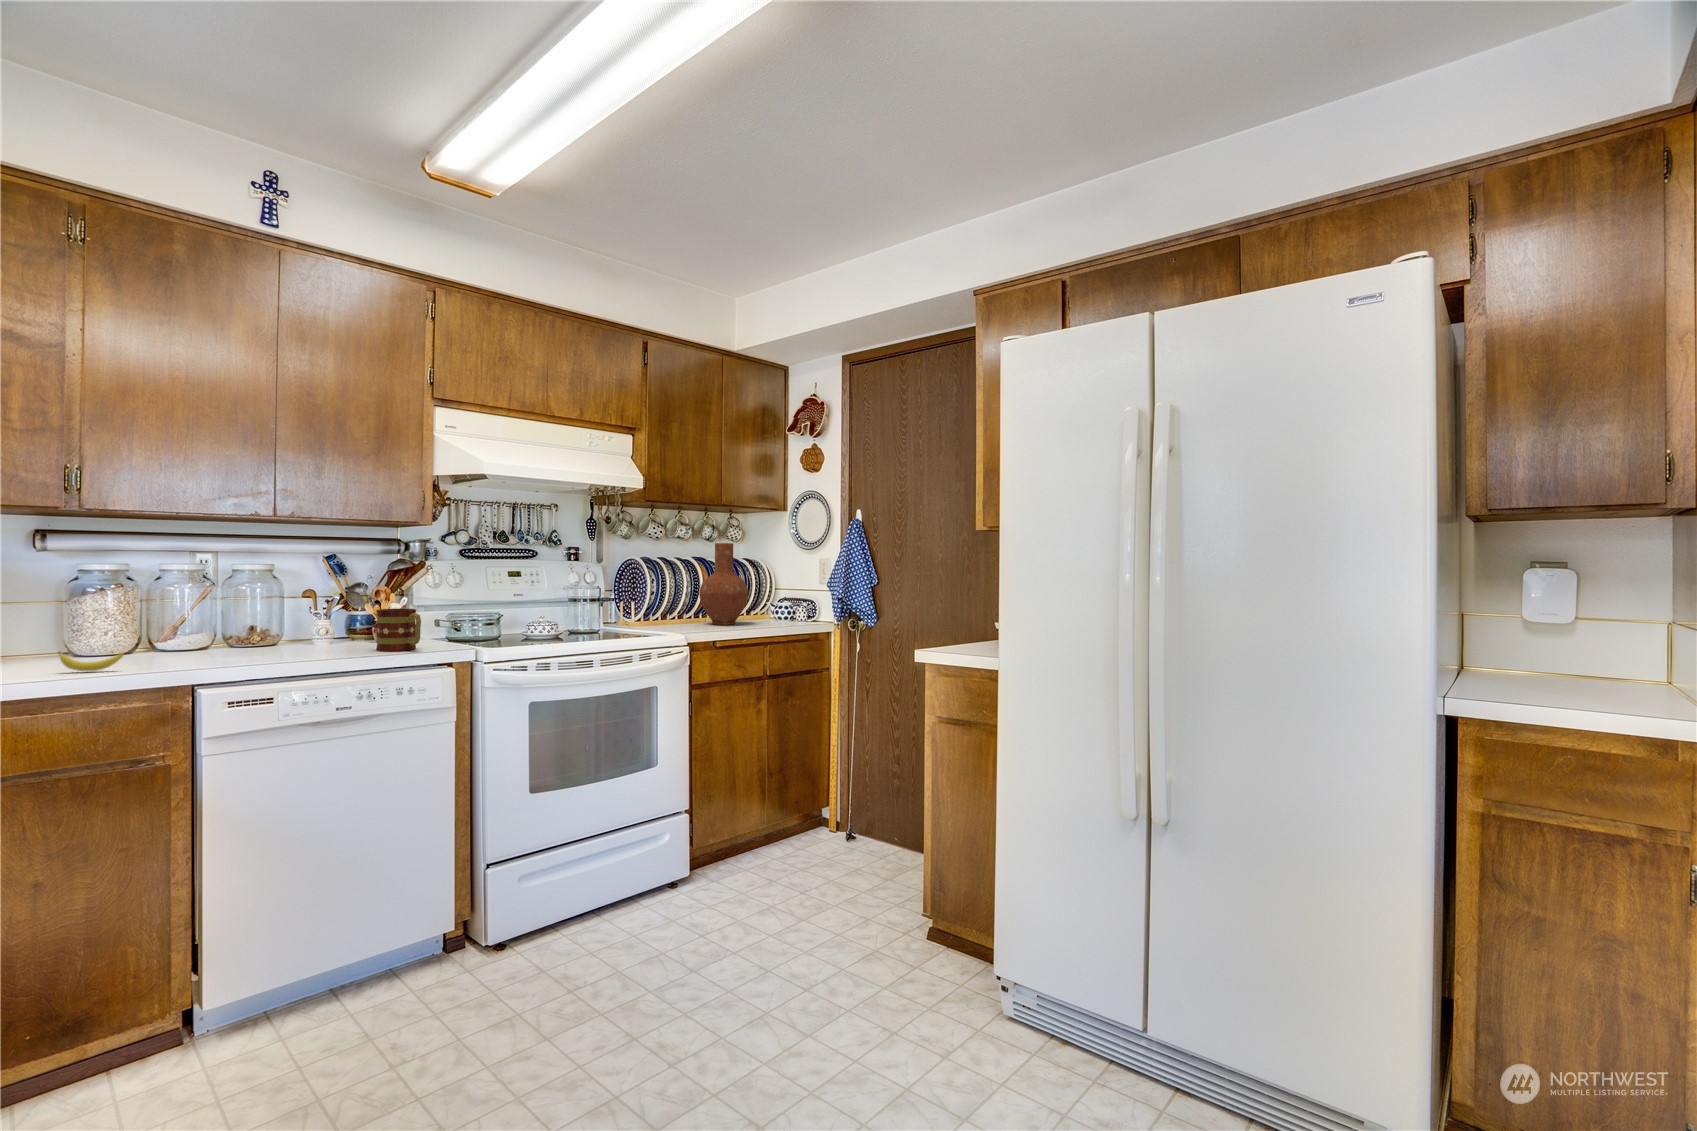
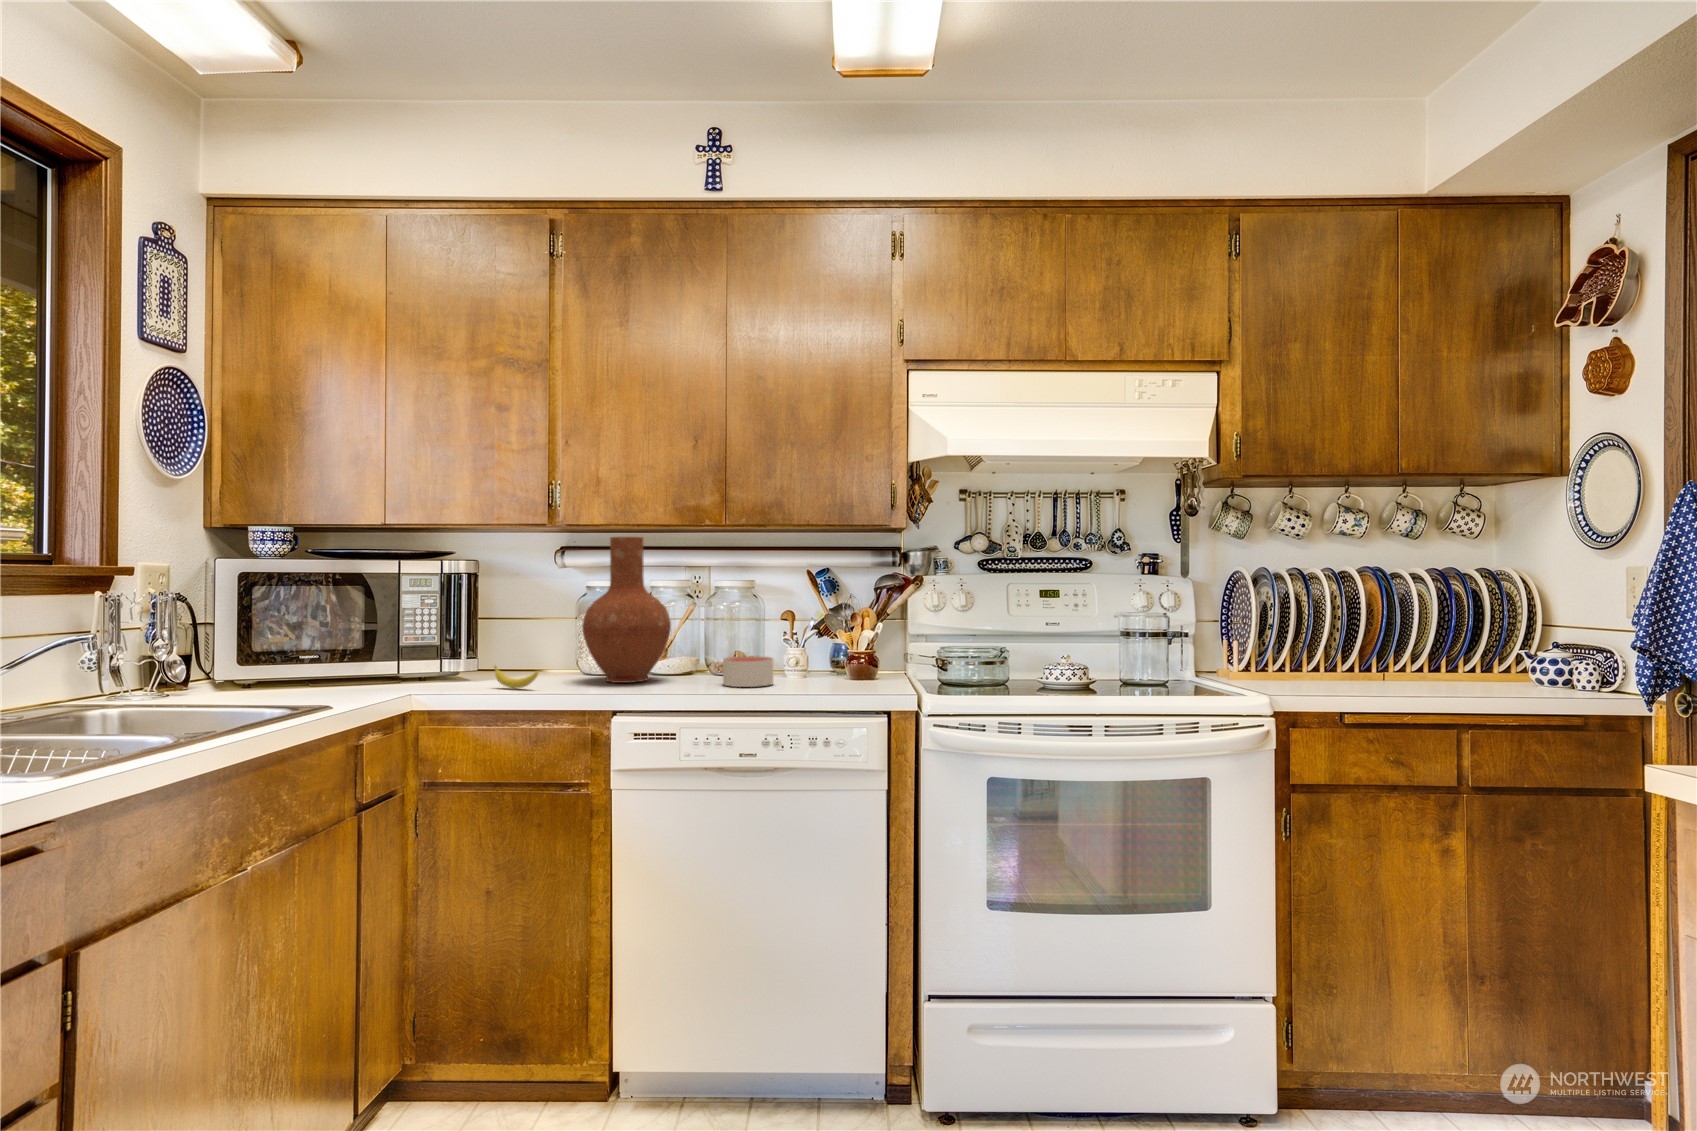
vase: present [699,543,748,625] -> present [582,537,671,683]
mug: present [376,609,421,651] -> none [809,635,854,690]
candle: none [292,630,341,654] -> present [723,657,773,687]

